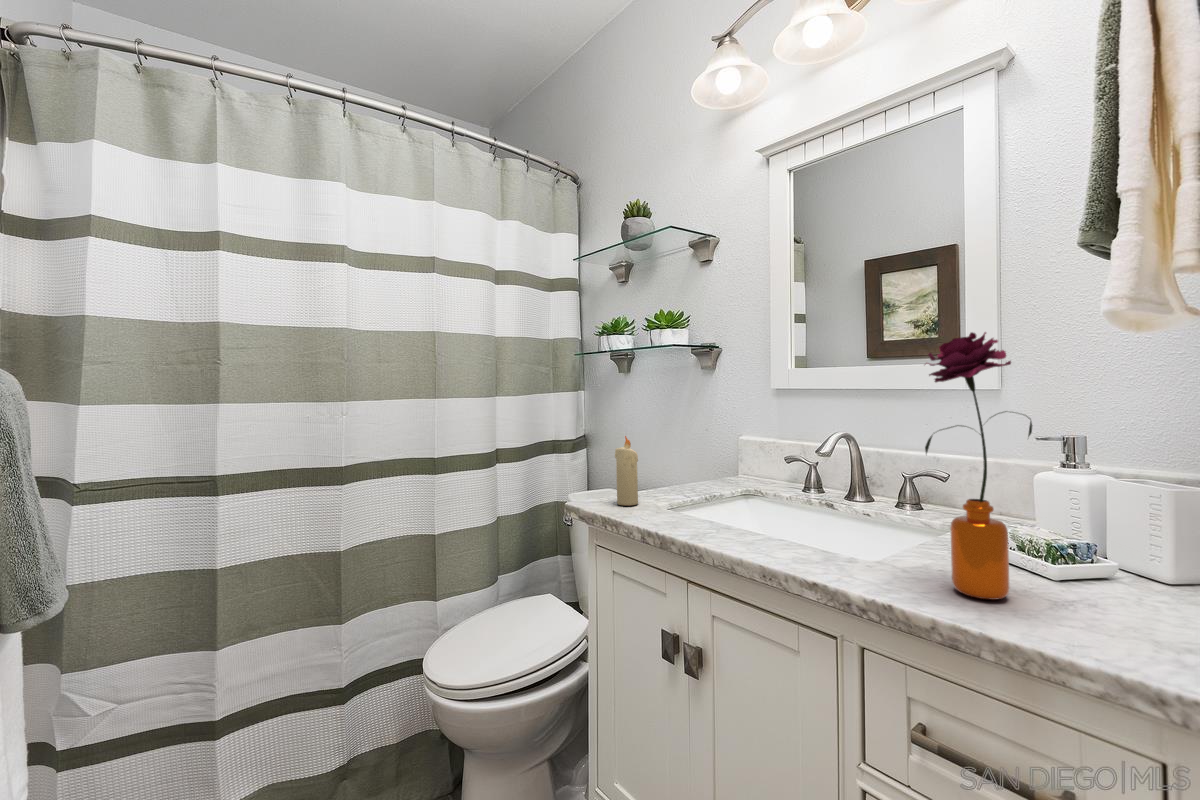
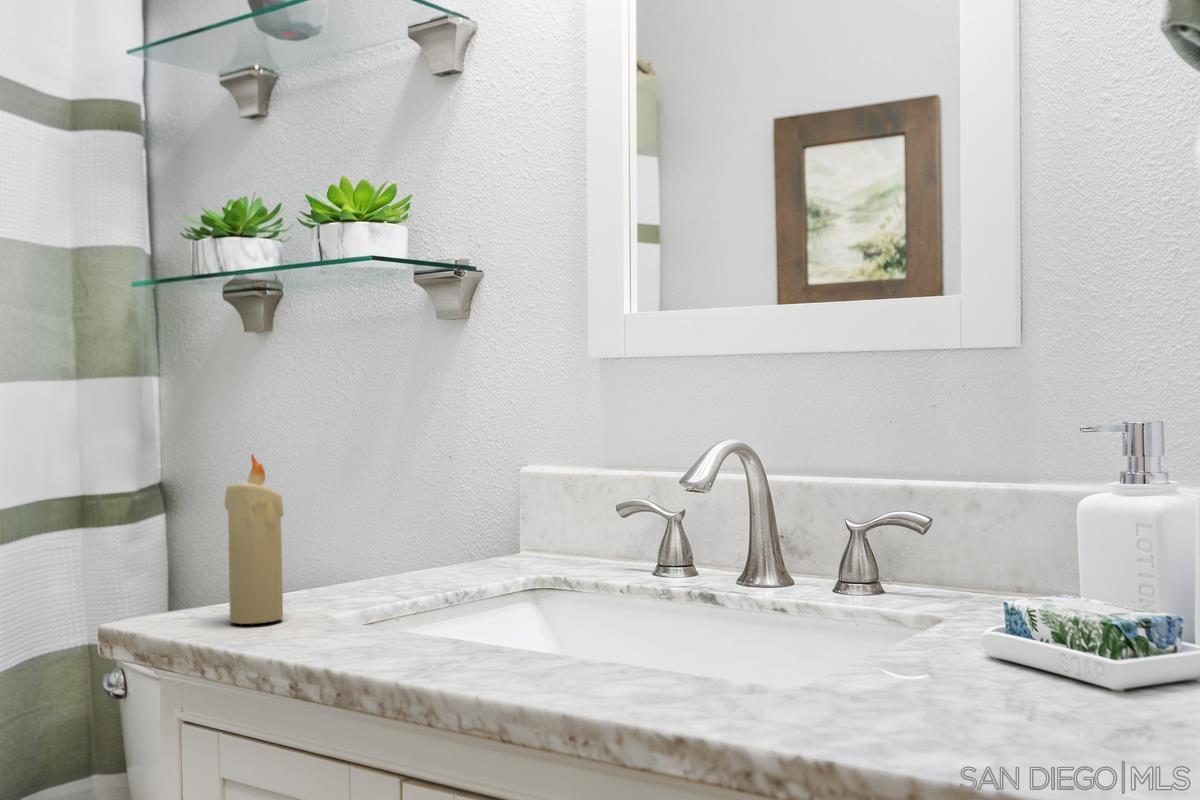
flower: present [925,332,1032,600] -> none [888,188,1077,729]

